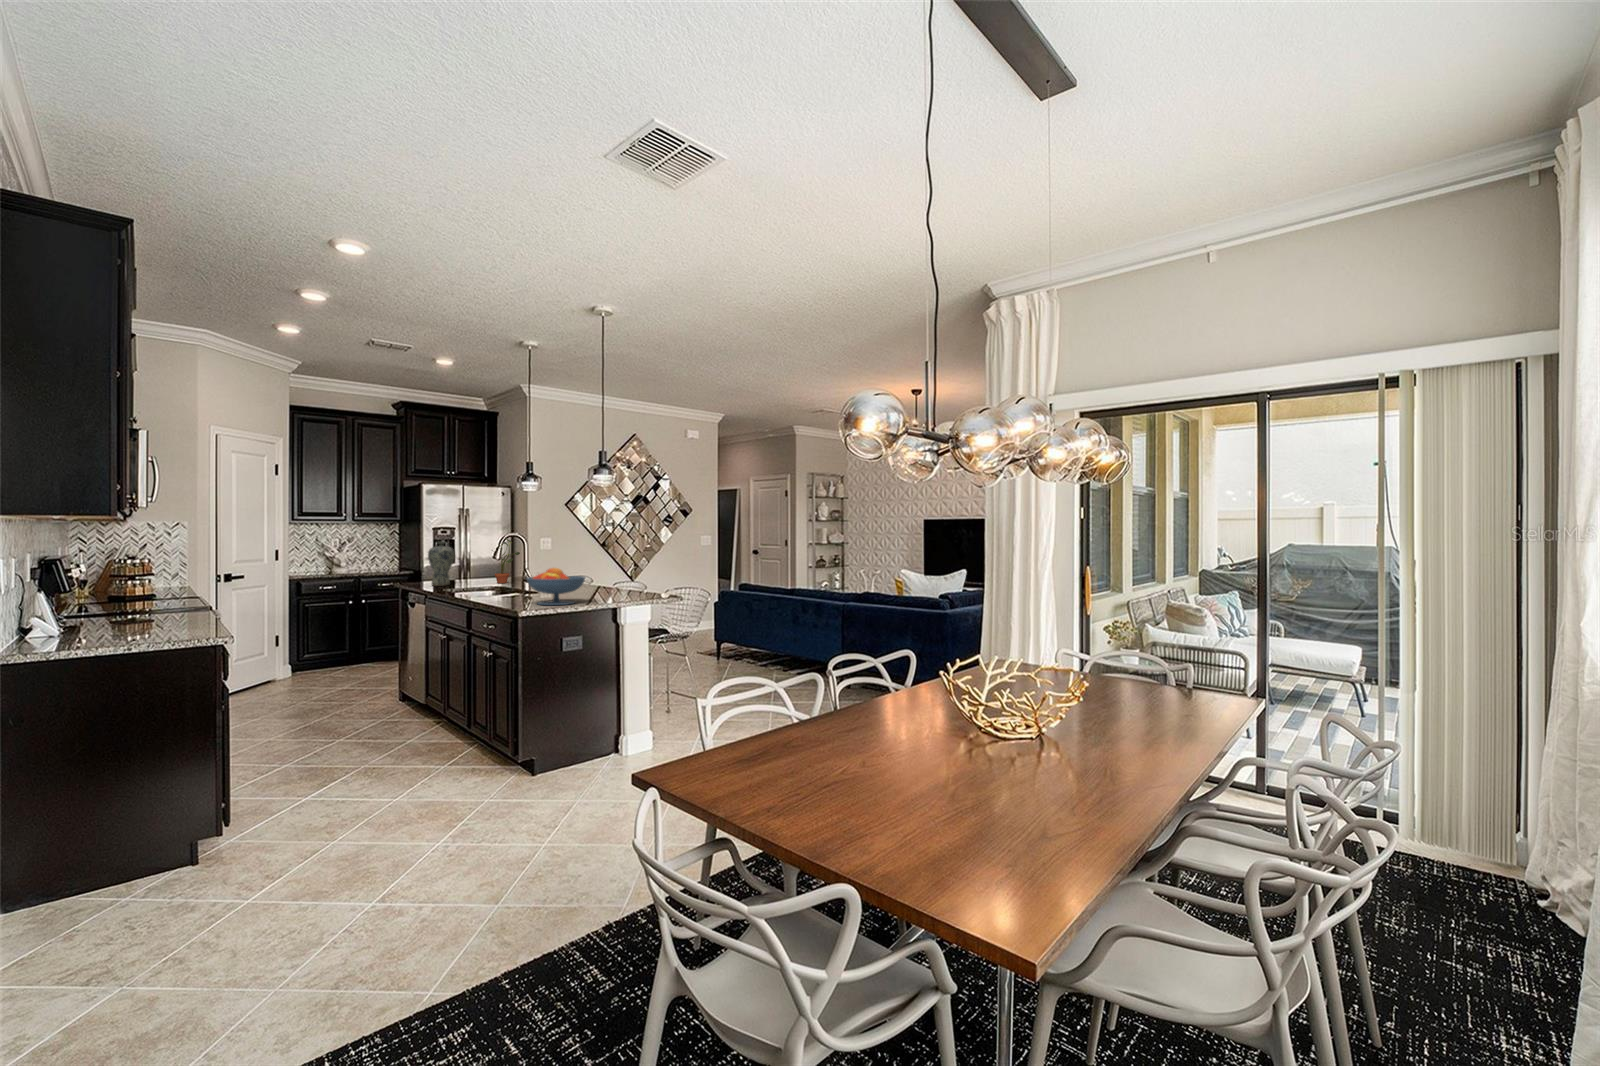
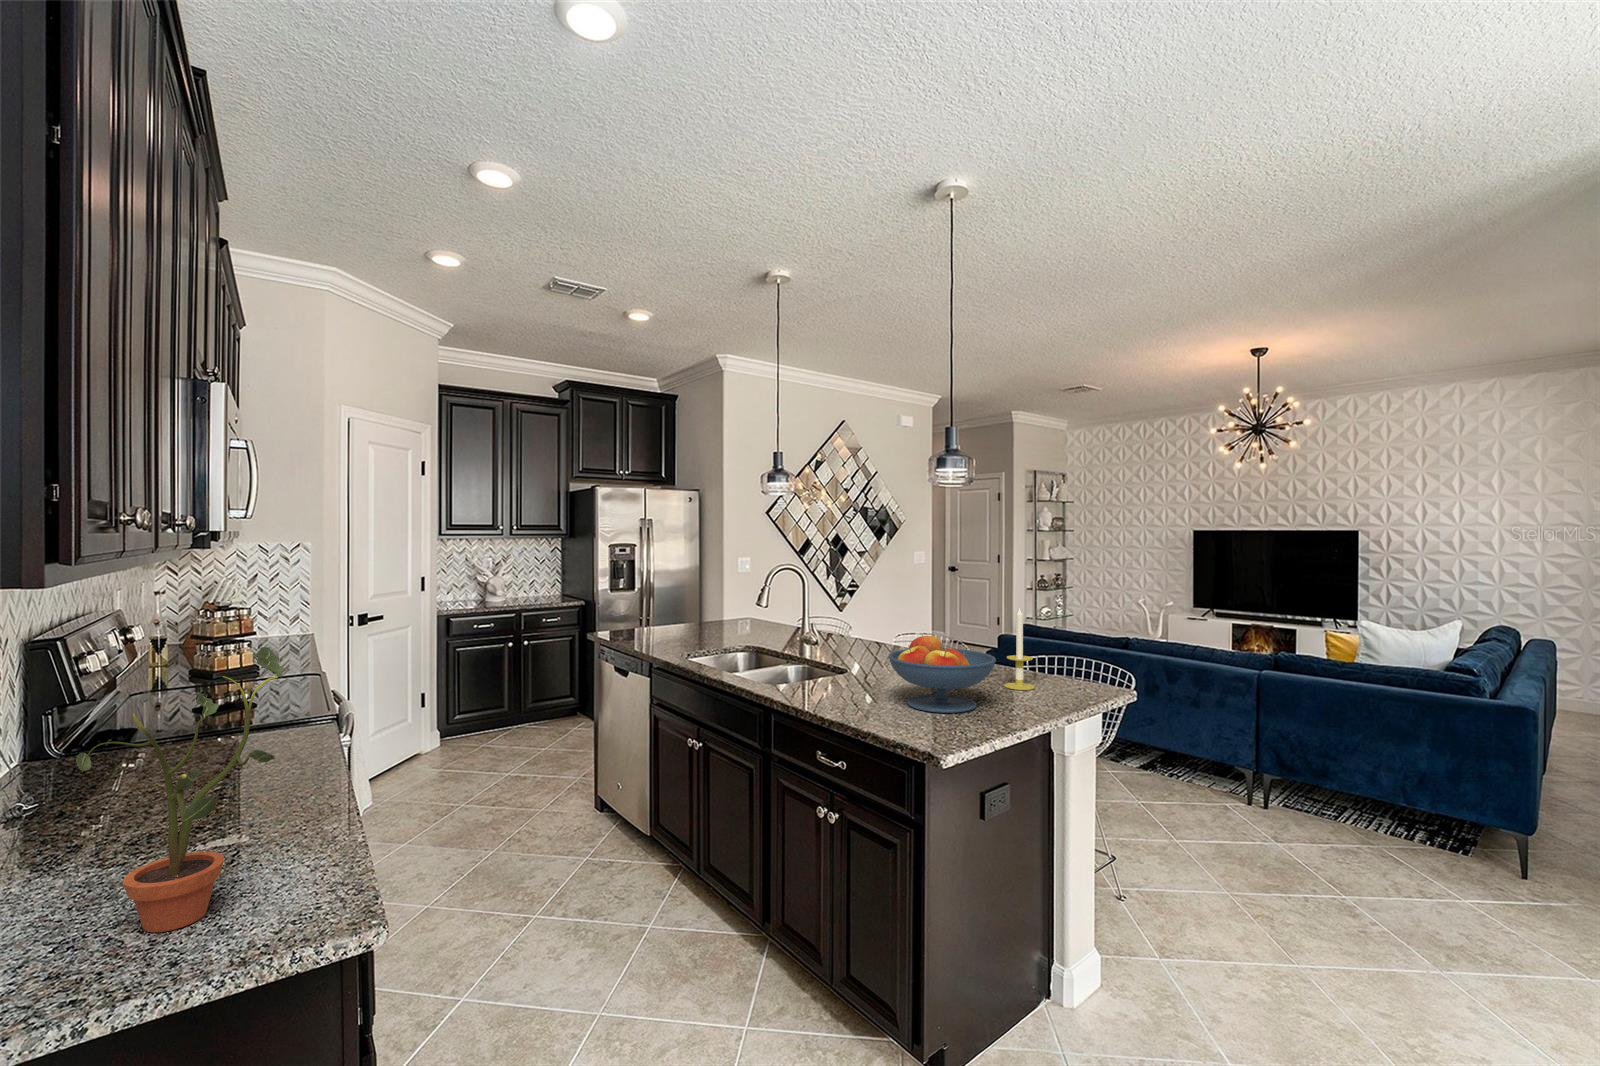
potted plant: present [495,538,520,583] -> present [76,647,284,932]
vase: present [428,542,455,586] -> none [640,571,677,637]
candle: none [610,554,627,600] -> present [1004,608,1035,690]

